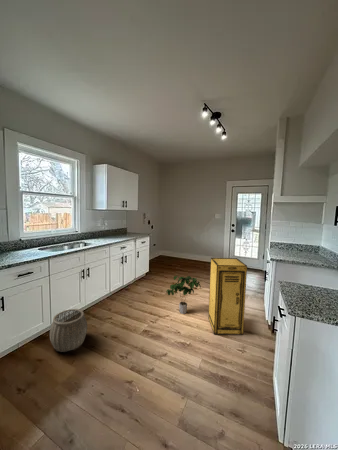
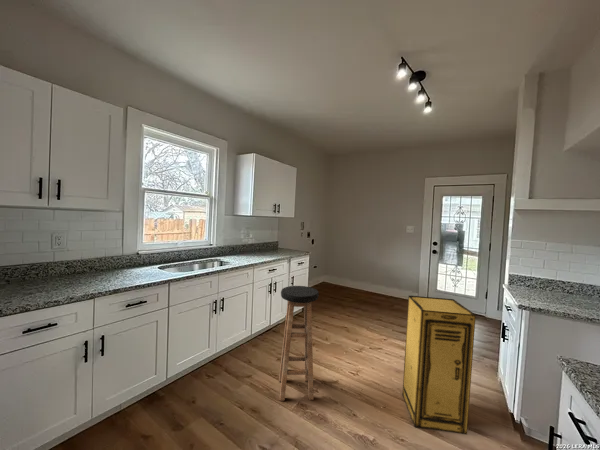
bar stool: none [130,256,155,329] -> present [279,286,319,401]
potted plant: present [166,276,201,314] -> none [335,319,390,381]
woven basket: present [50,309,87,352] -> none [158,361,214,430]

